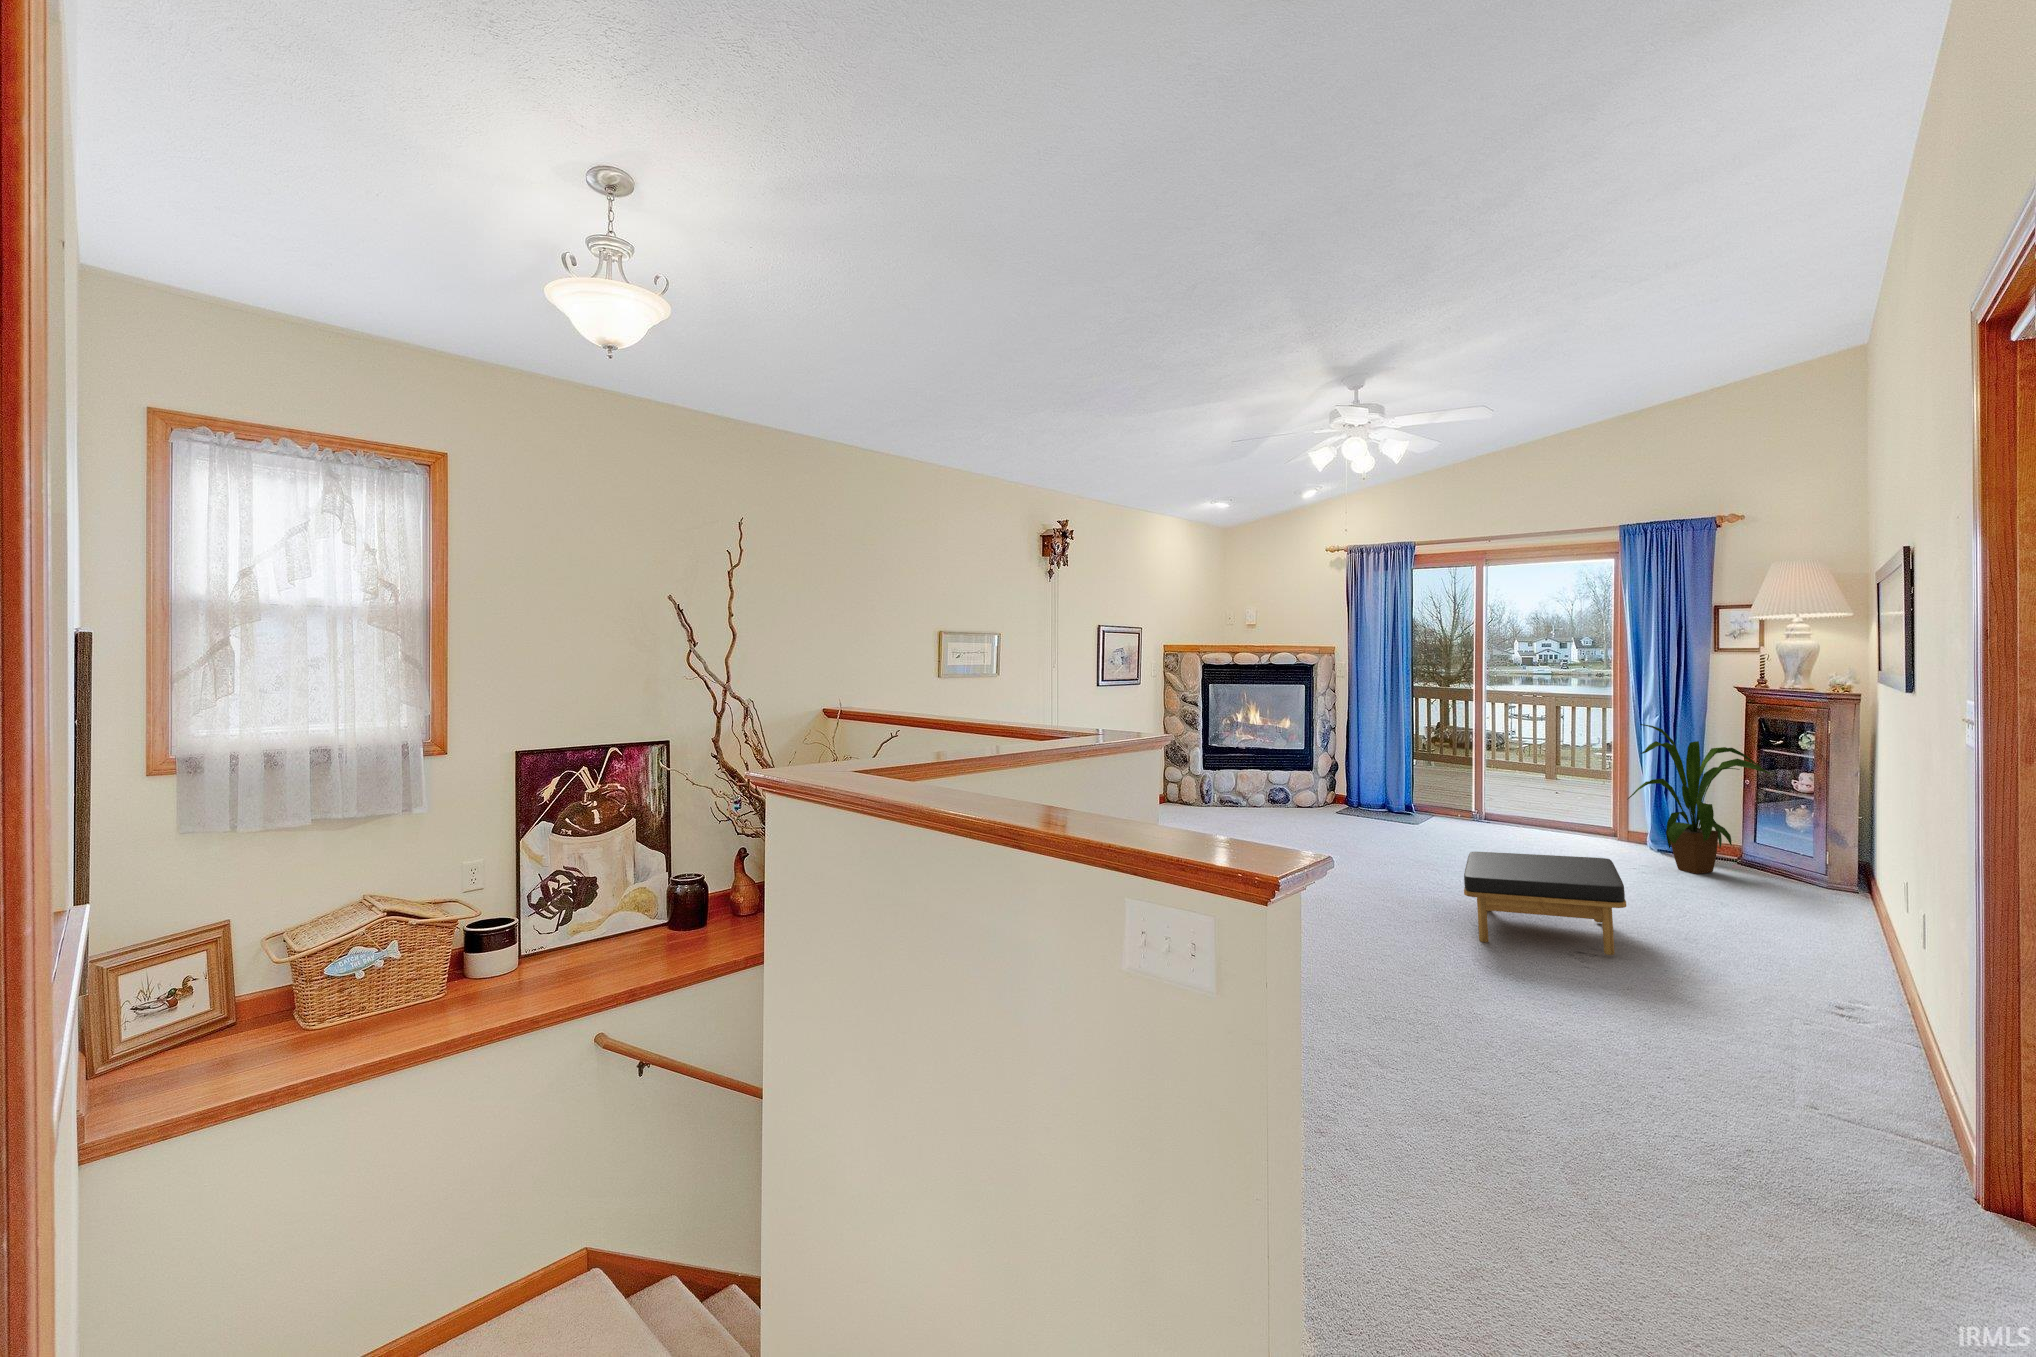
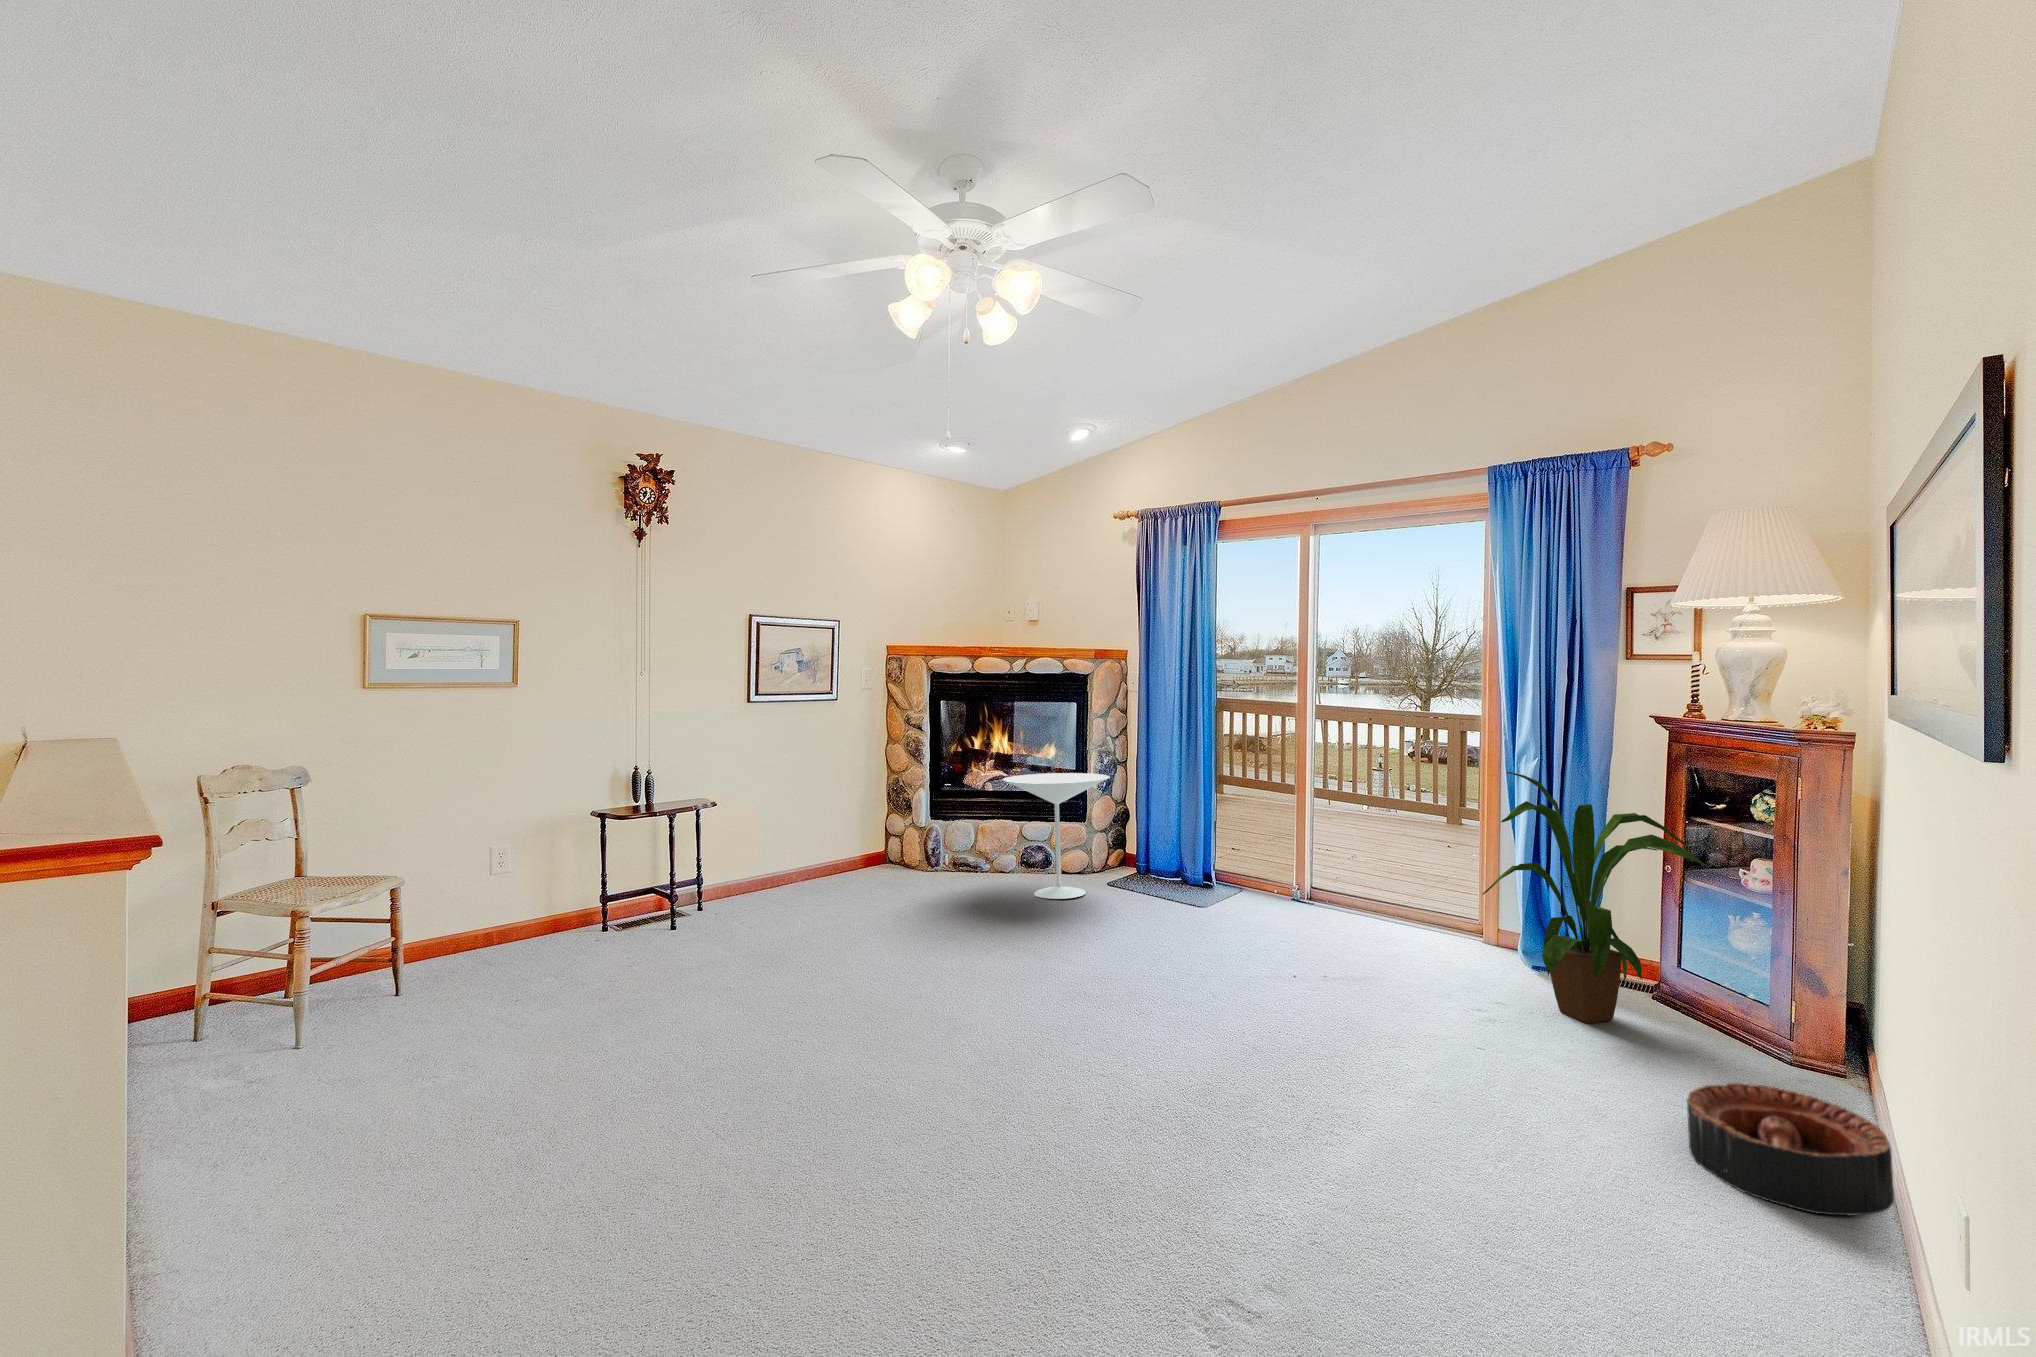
side table: none [1262,736,1341,820] -> present [1002,773,1110,899]
ottoman: present [1464,852,1626,955] -> none [1098,1007,1408,1293]
basket: none [1764,886,1876,936] -> present [1687,1083,1894,1215]

